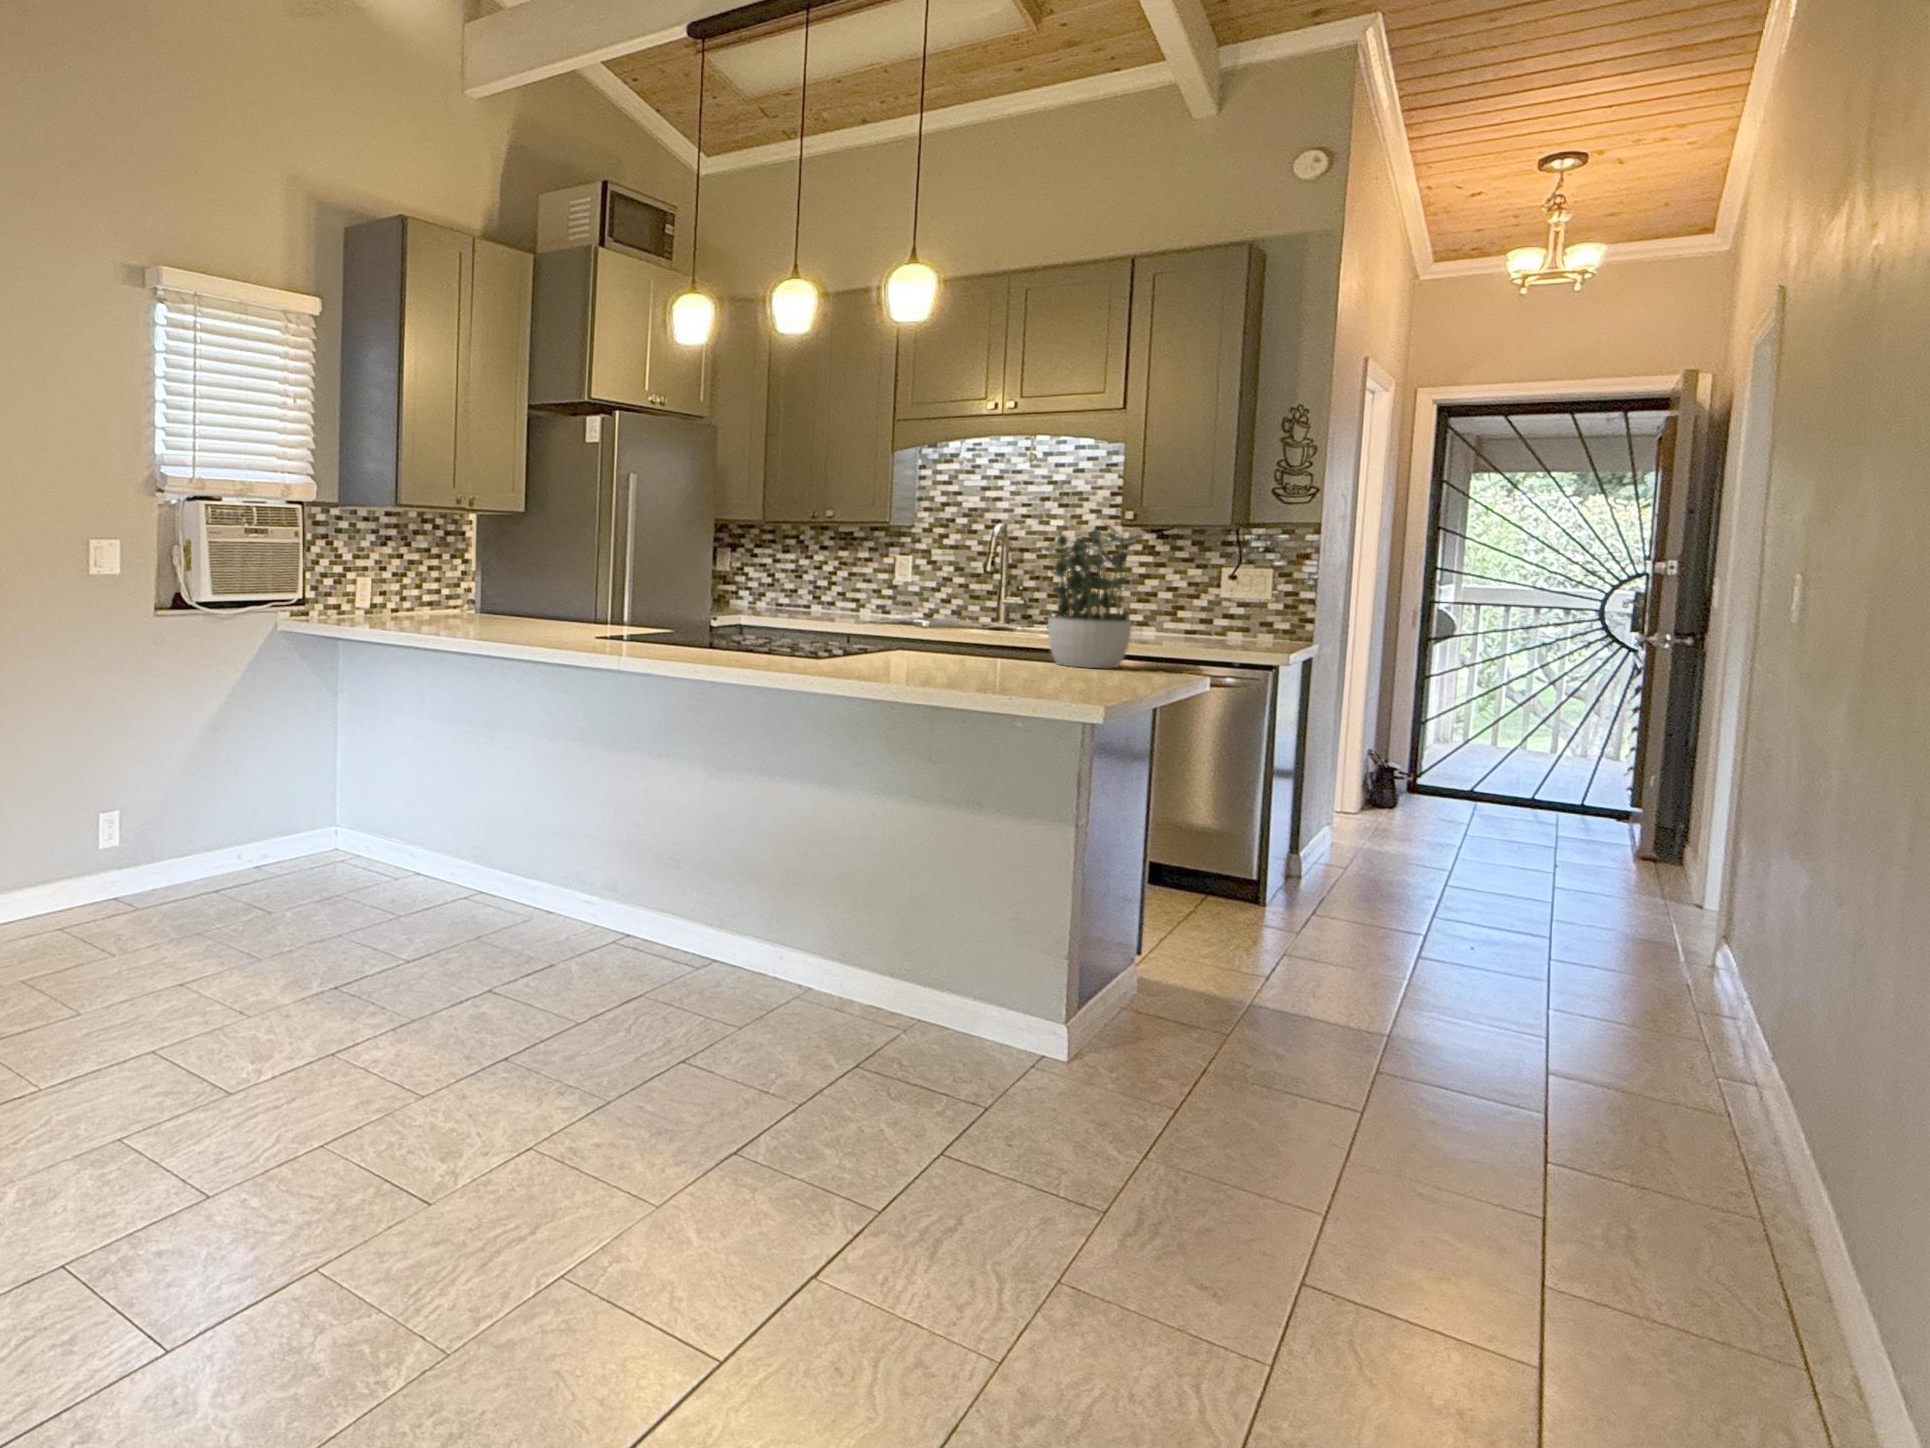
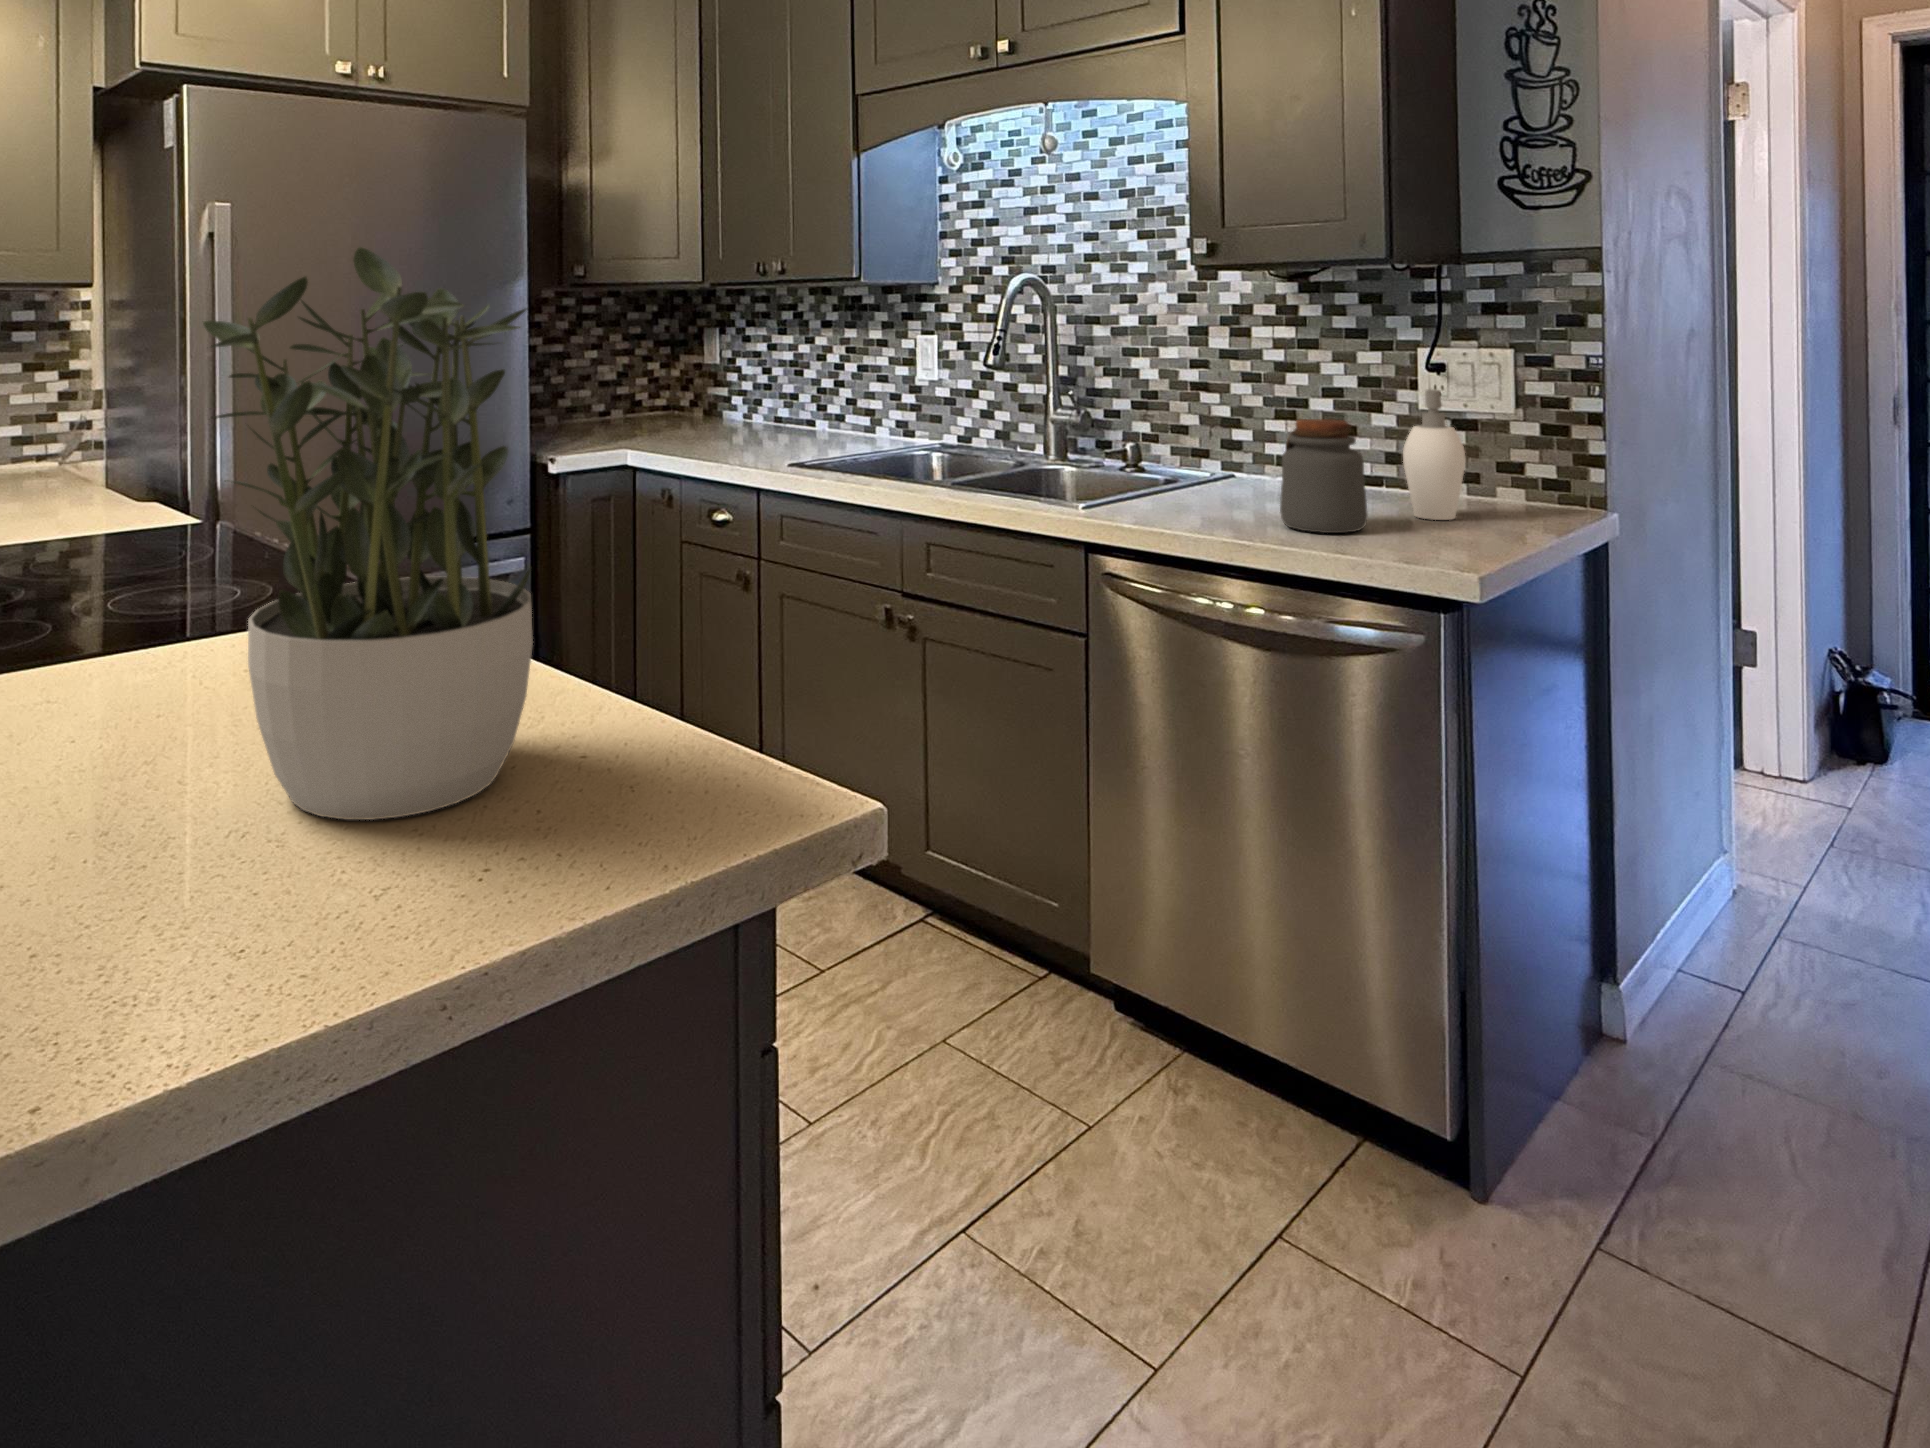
soap dispenser: none [1227,586,1267,644] -> present [1403,389,1466,520]
jar: none [1178,597,1220,646] -> present [1280,419,1367,533]

